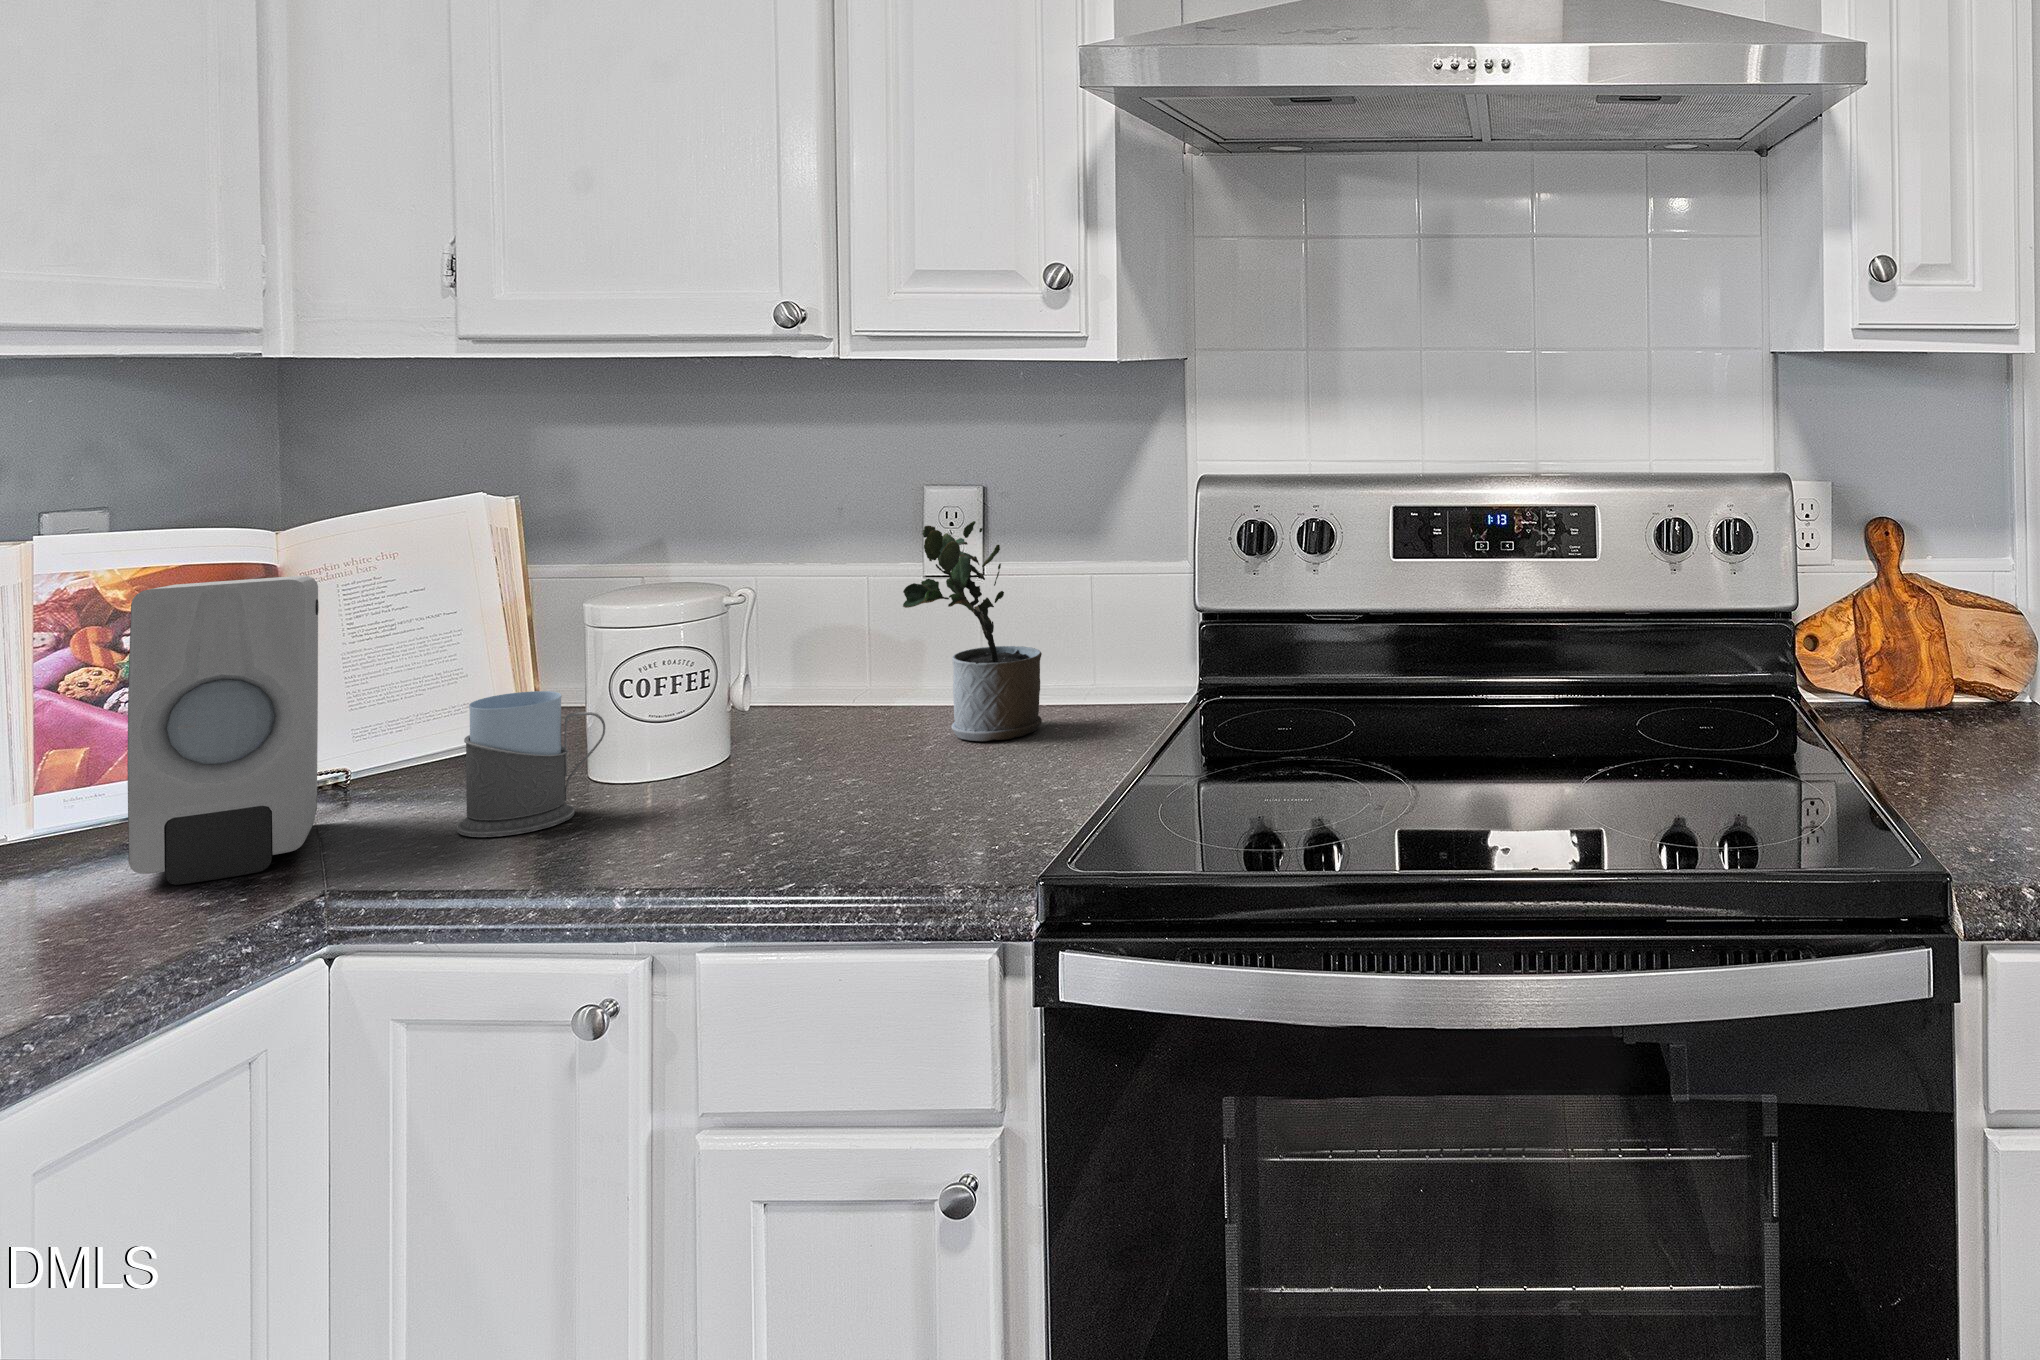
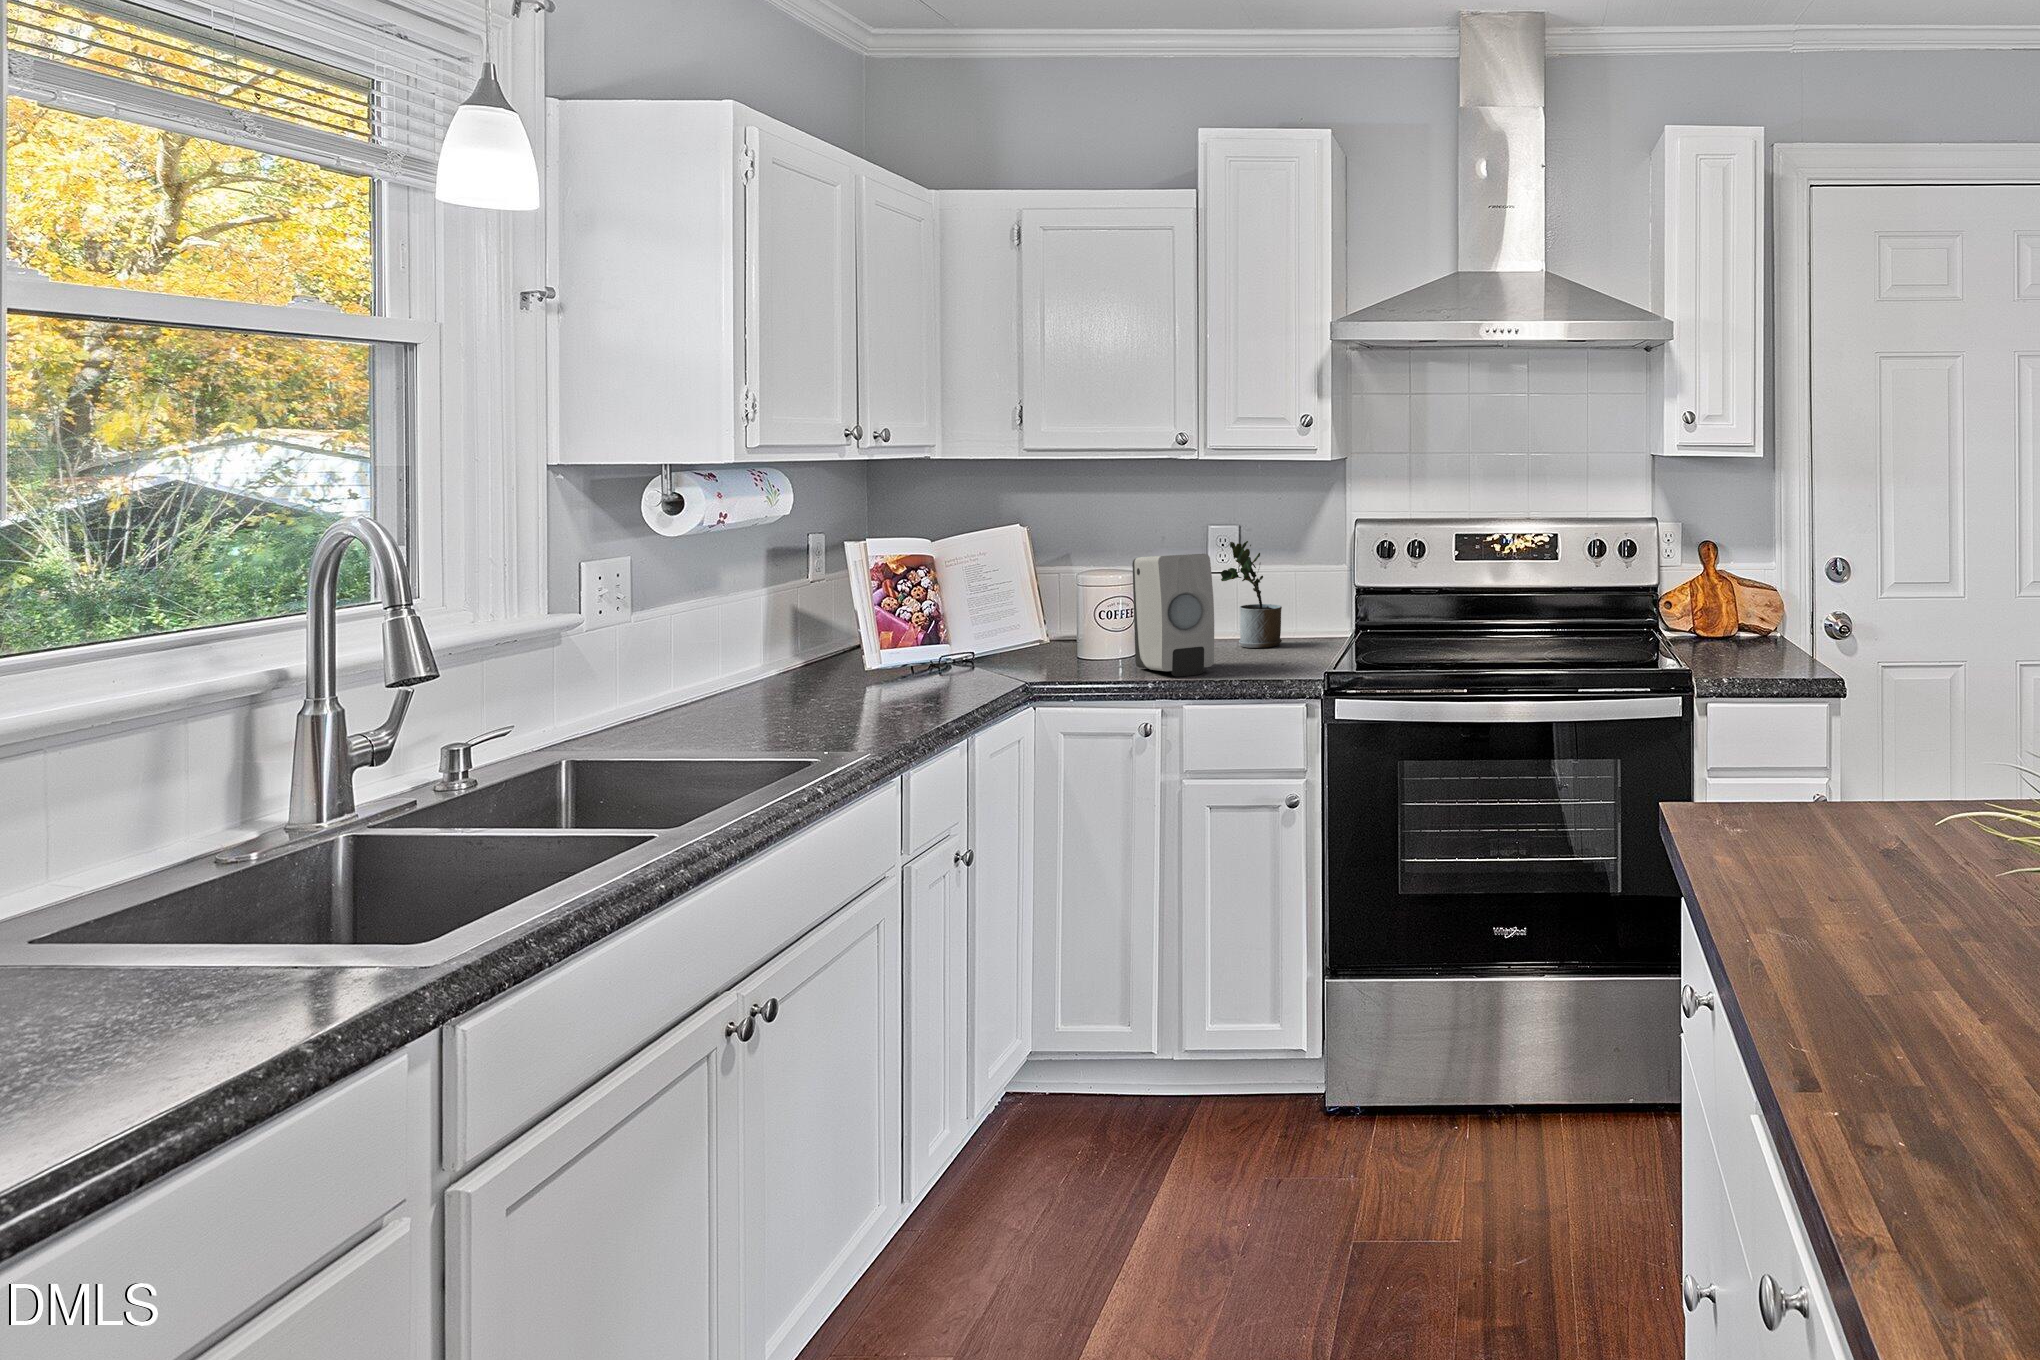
soap dispenser: present [128,576,319,885] -> present [1132,554,1214,677]
mug: present [457,691,605,837] -> none [1051,612,1108,672]

